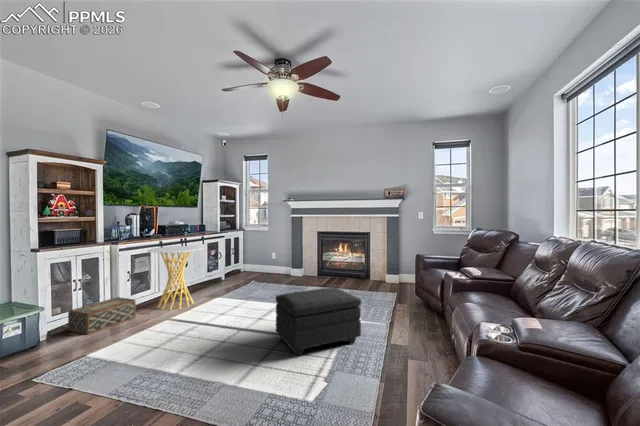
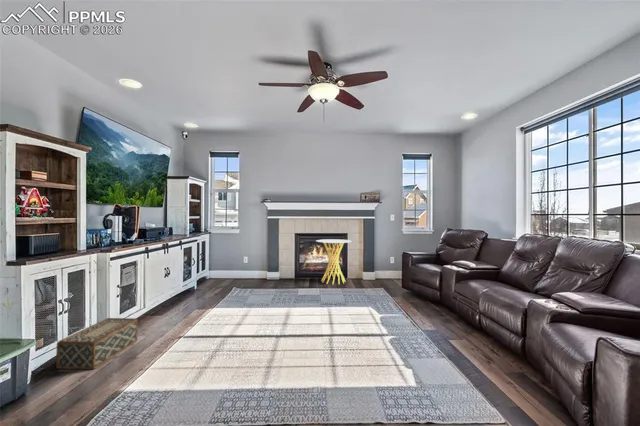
side table: present [147,246,203,310] -> present [316,239,351,284]
footstool: present [276,288,361,355] -> none [326,286,406,354]

